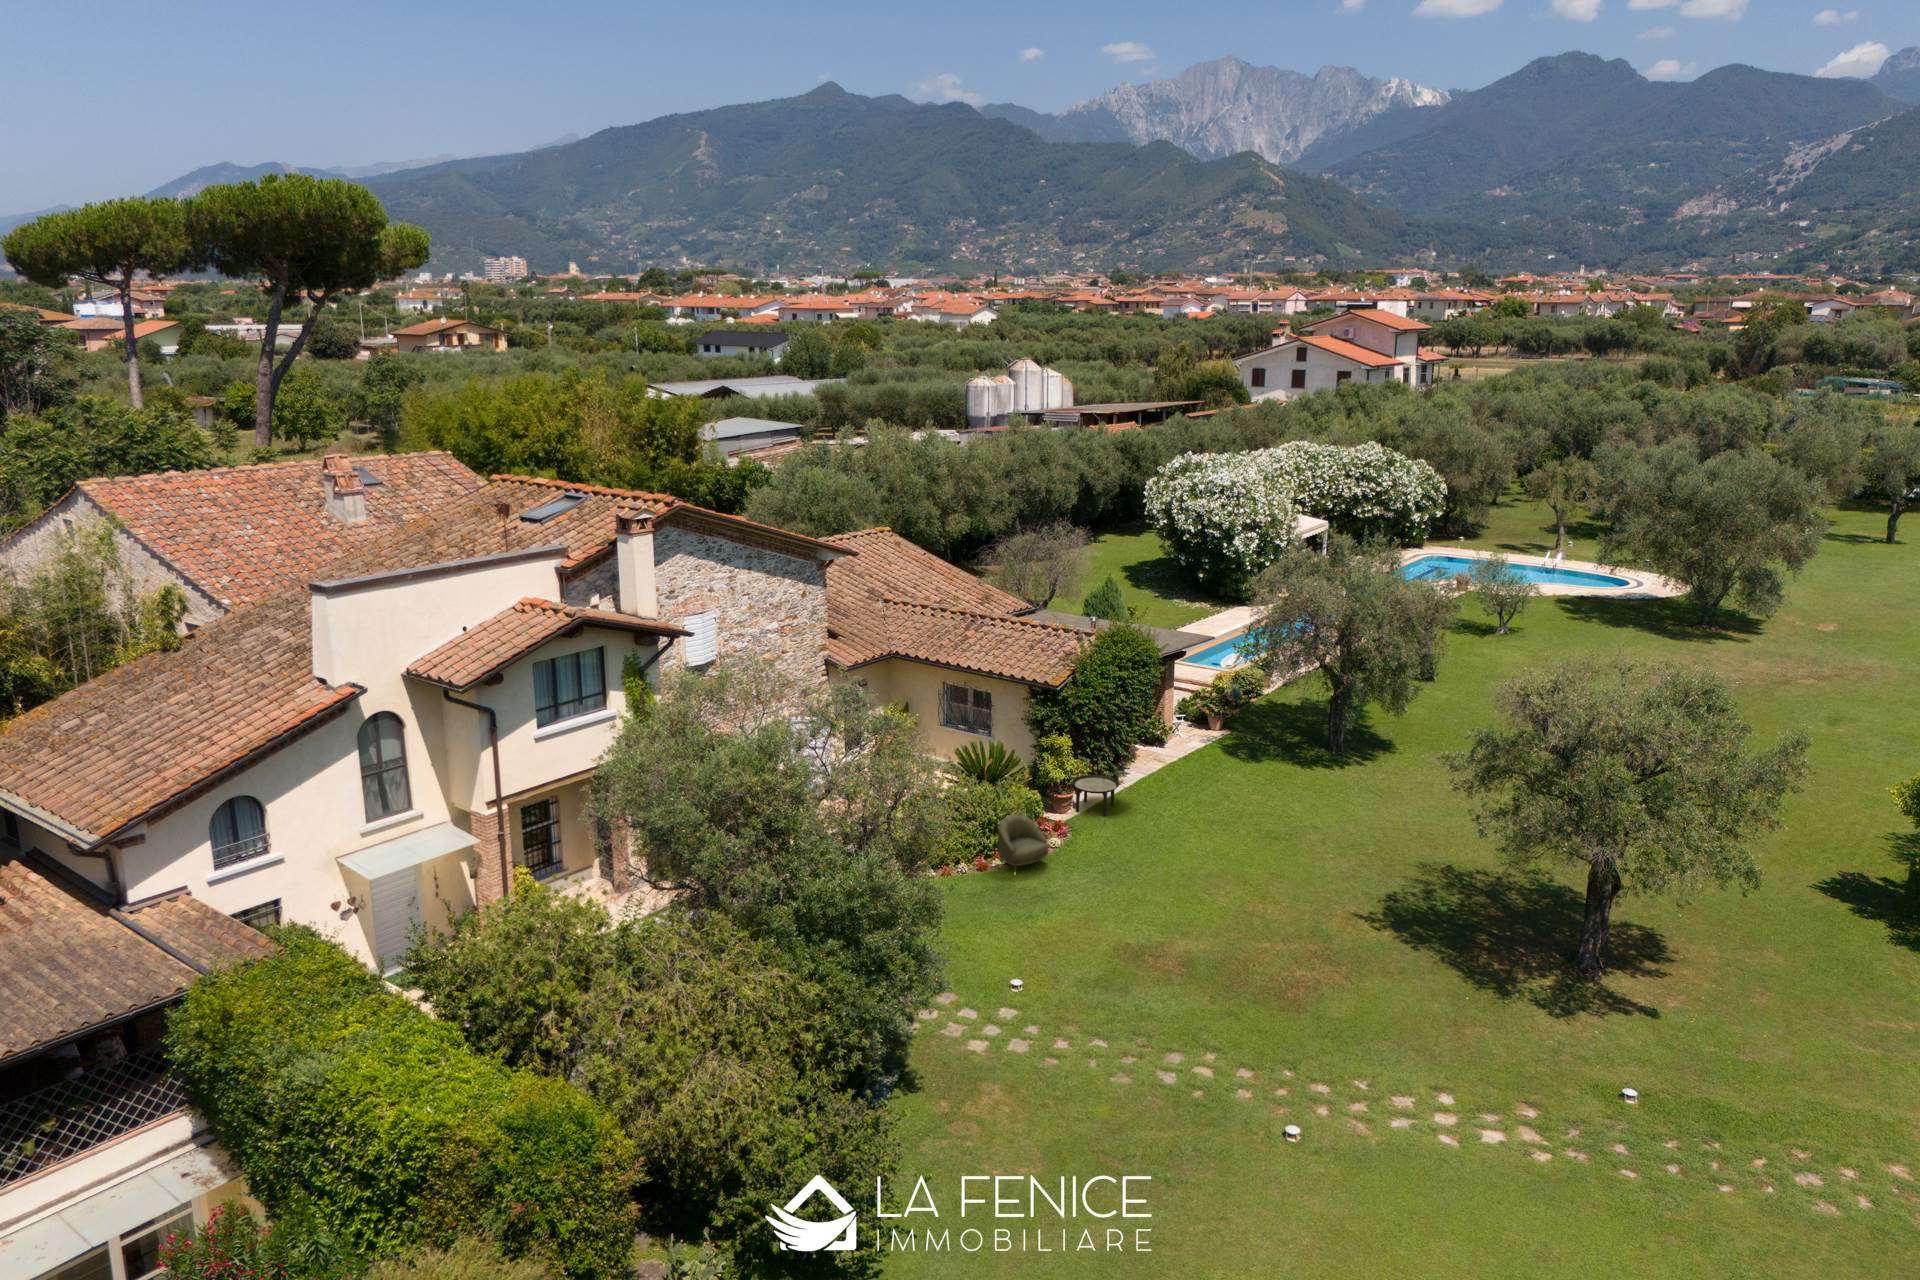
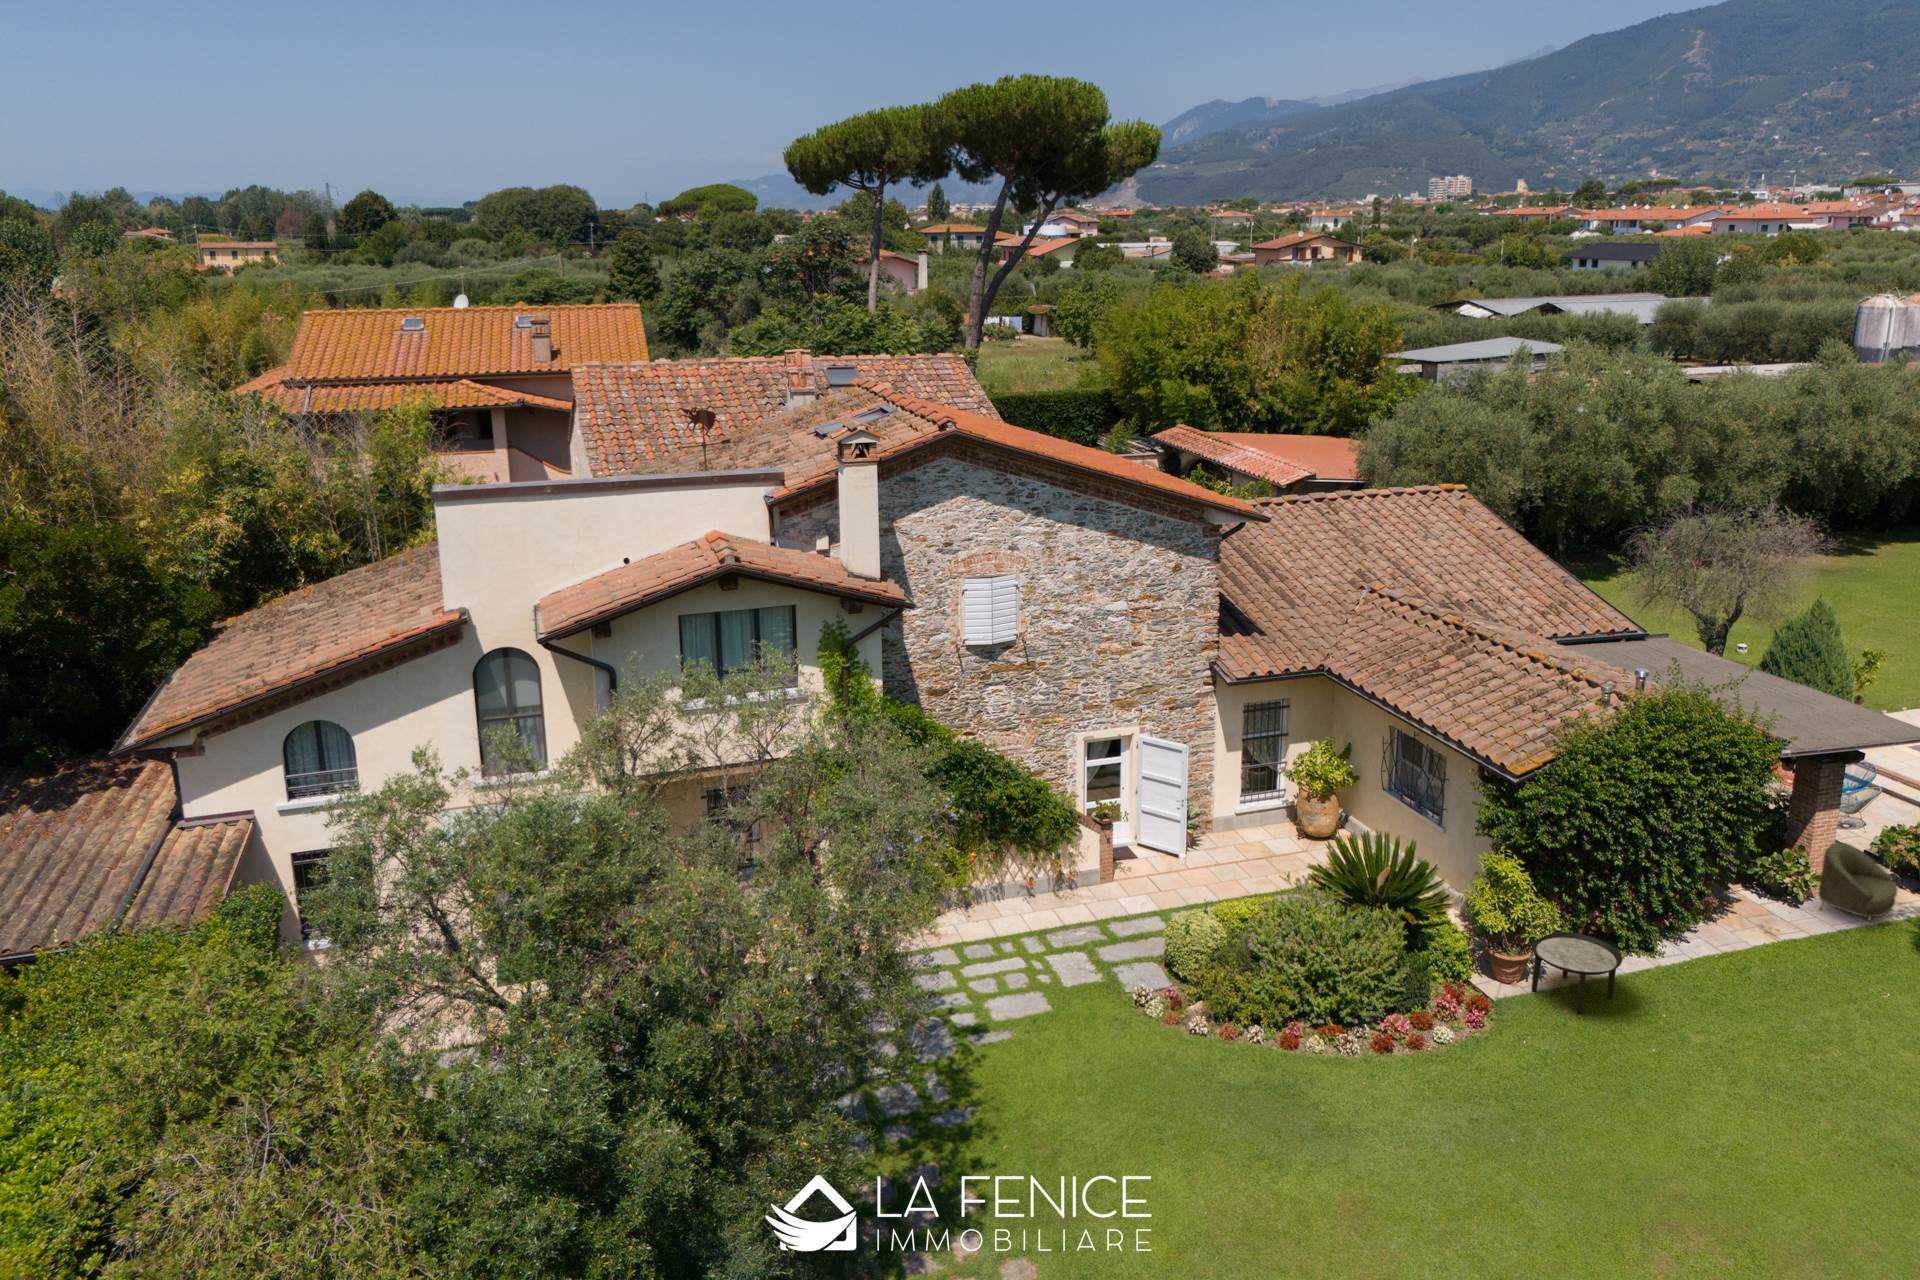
armchair: present [998,814,1048,866] -> present [1819,842,1897,928]

